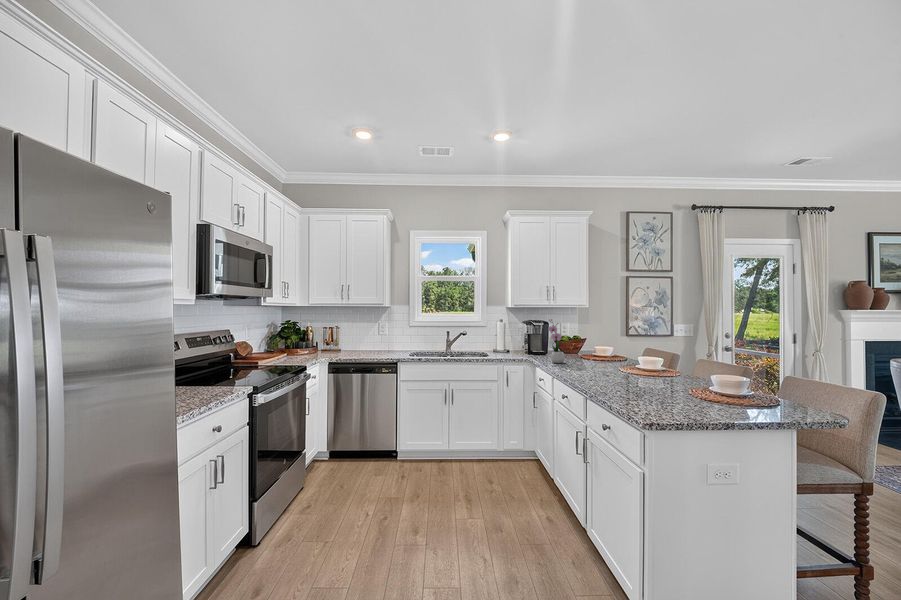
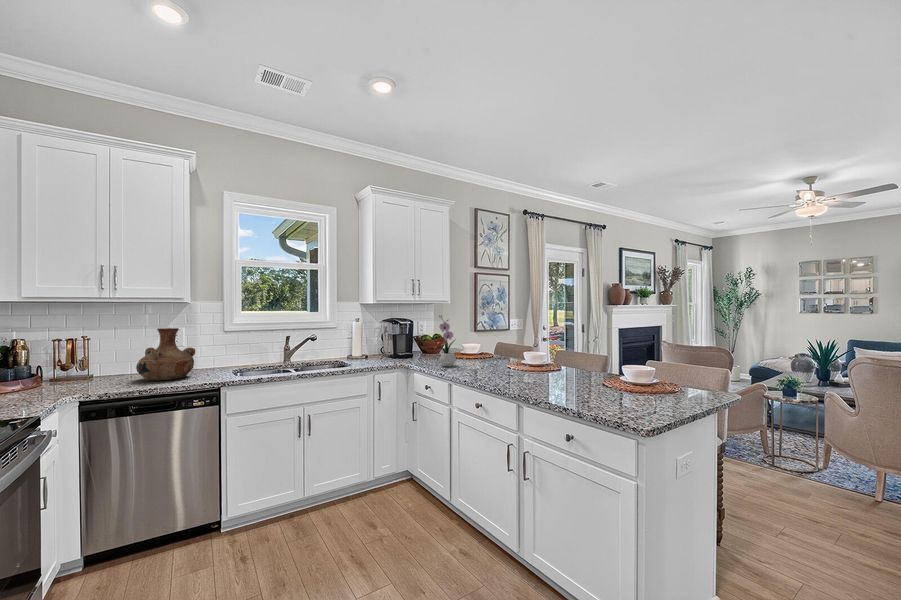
vase: none [358,323,388,355] -> present [136,328,195,380]

